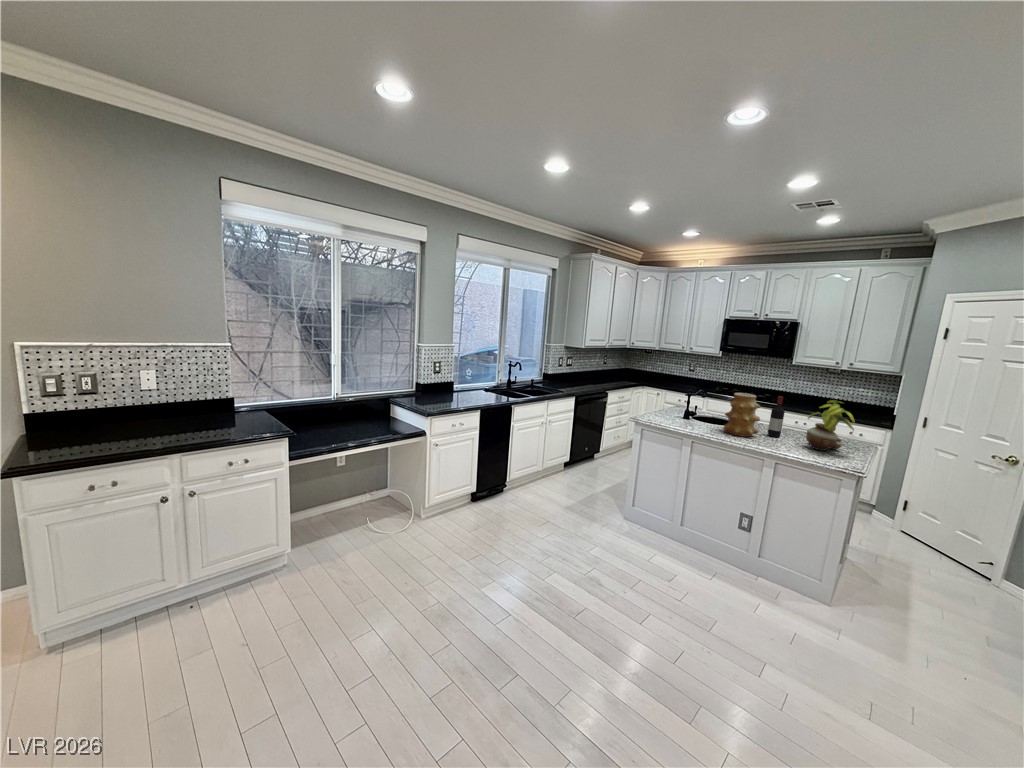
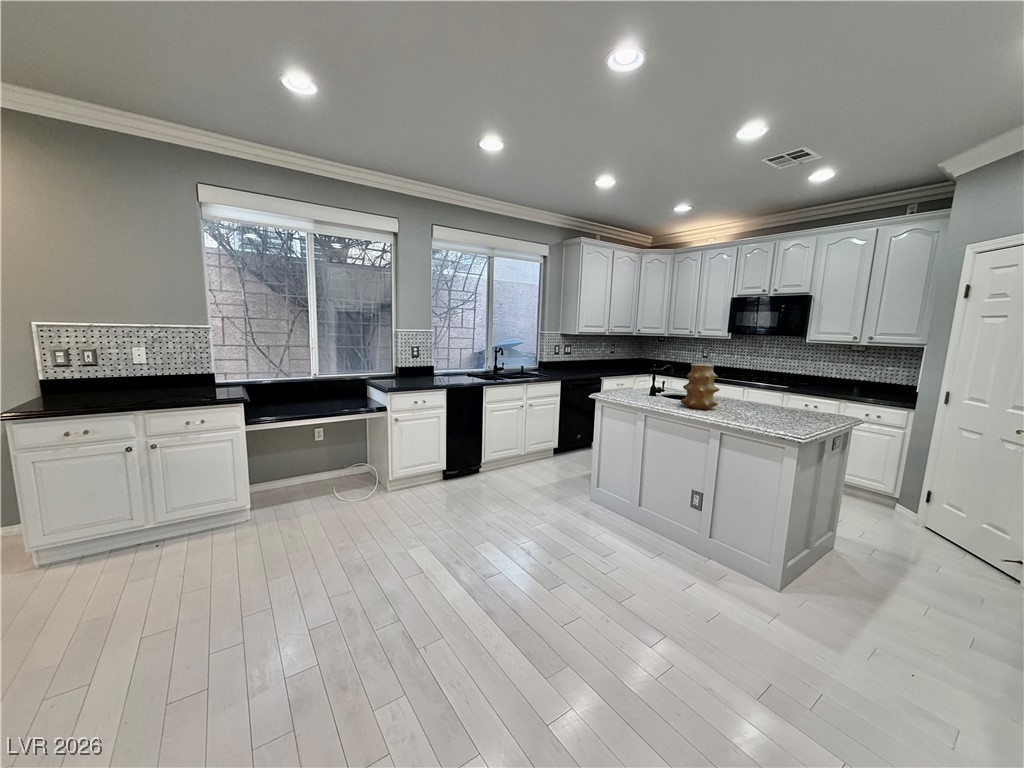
wine bottle: present [768,396,785,437] -> none [732,366,748,411]
potted plant: present [806,400,855,451] -> none [764,364,811,421]

